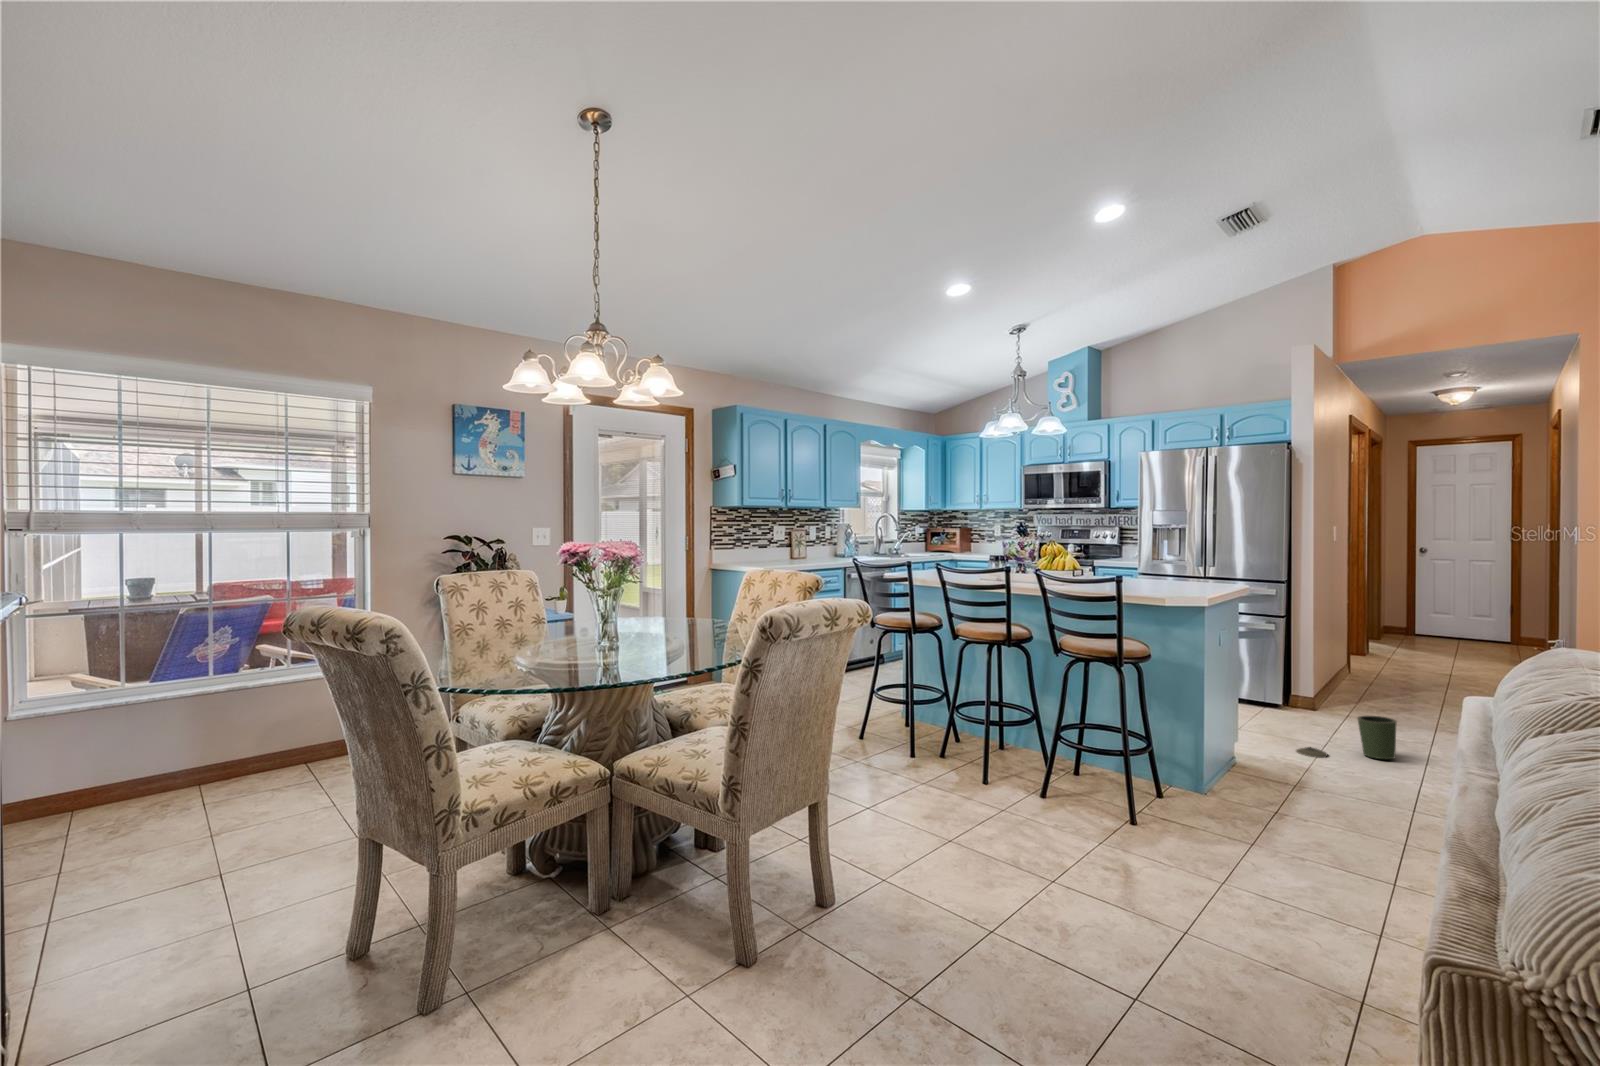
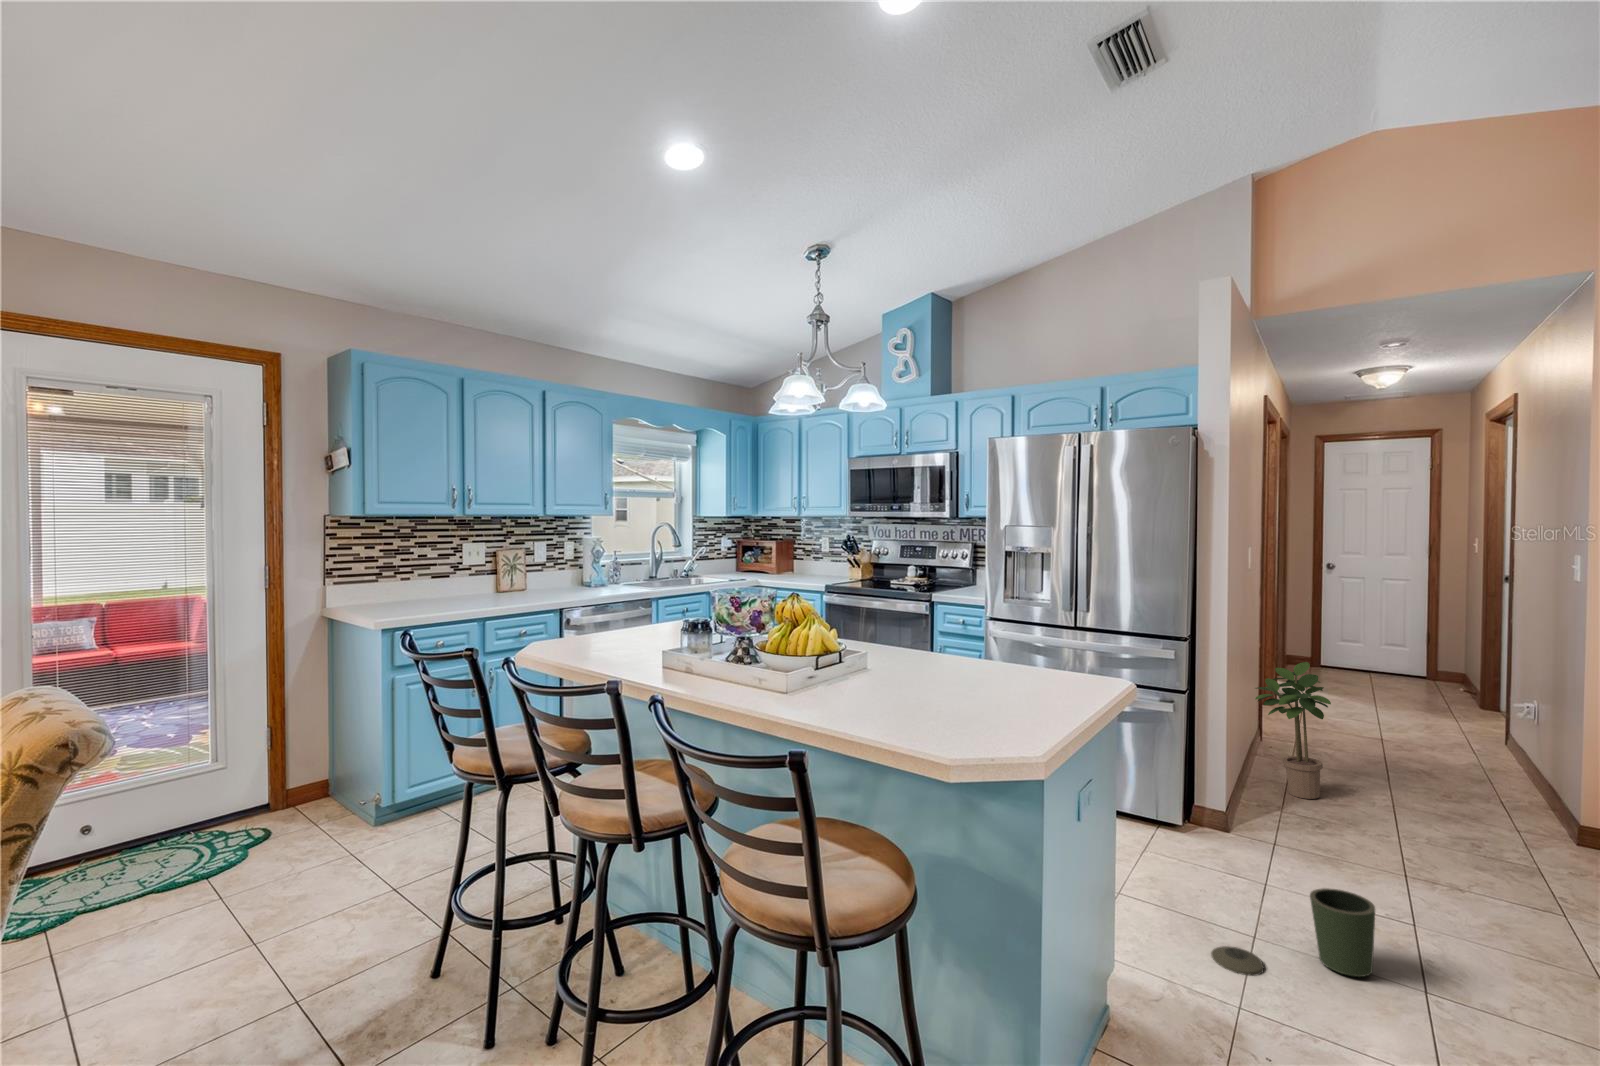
potted plant: none [1337,606,1392,699] -> present [1255,662,1331,799]

